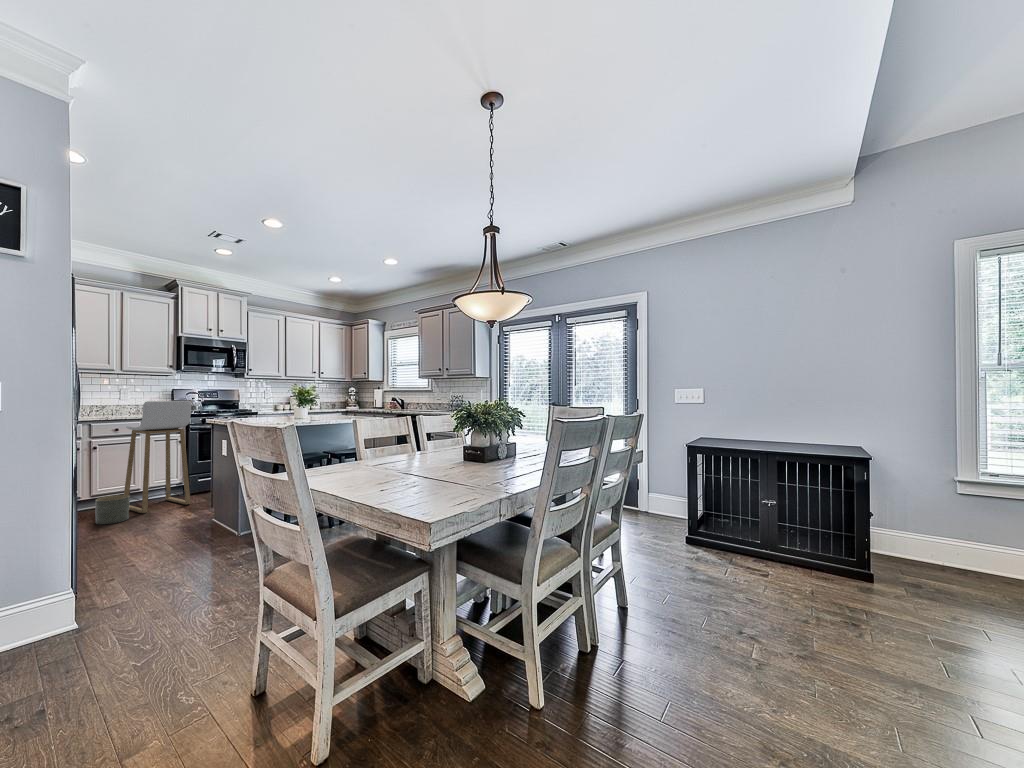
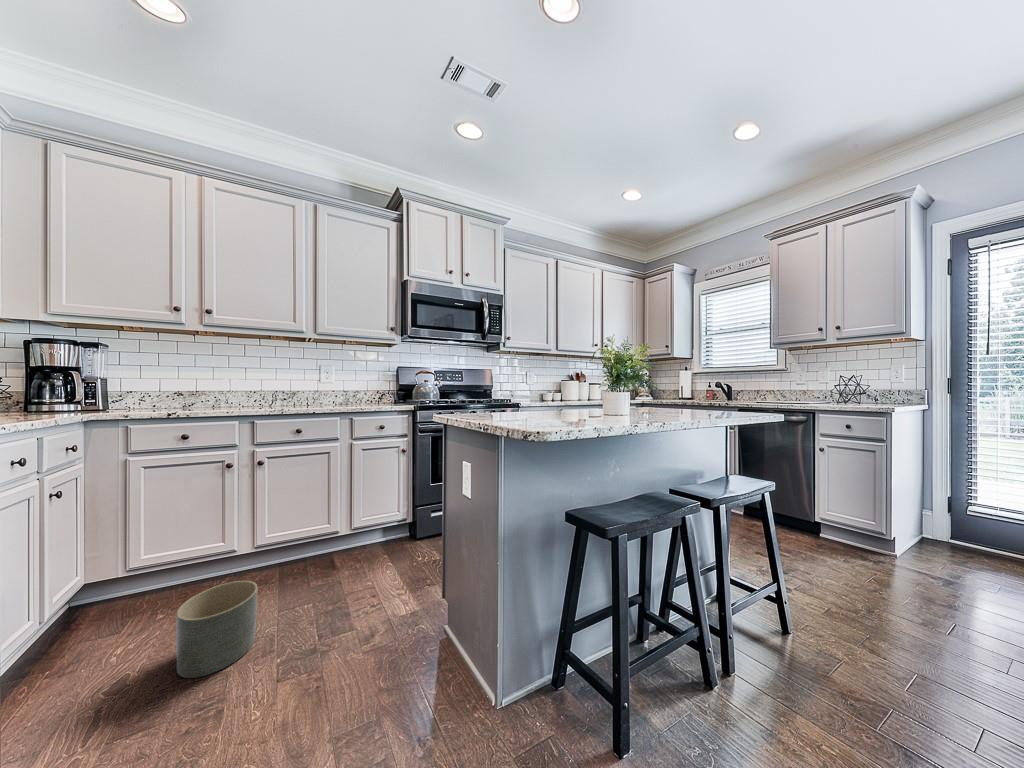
bar stool: present [124,401,191,513] -> none [296,378,397,619]

